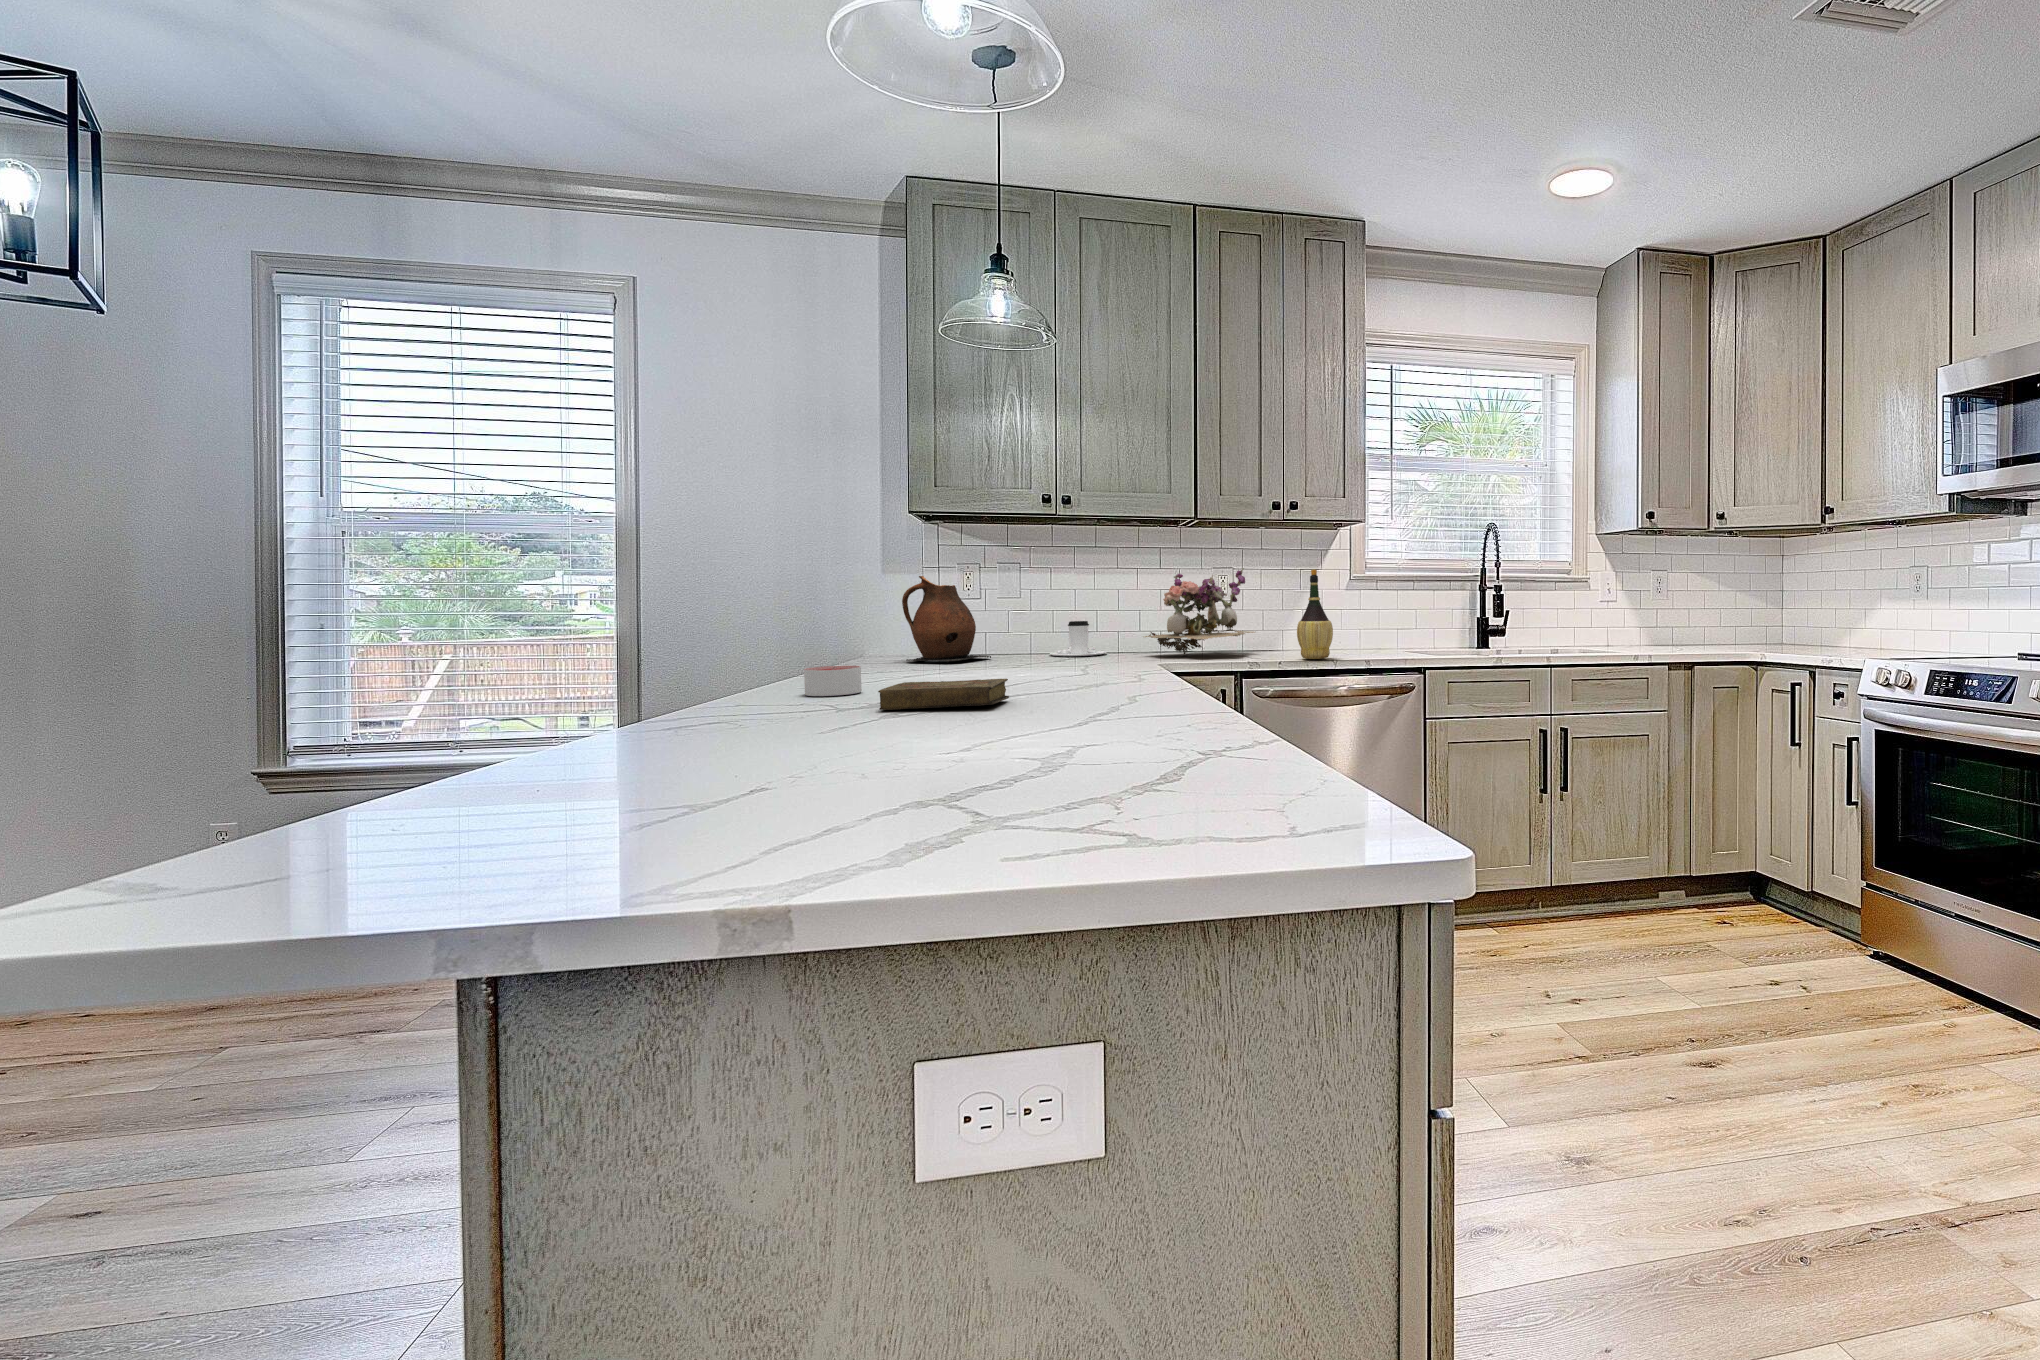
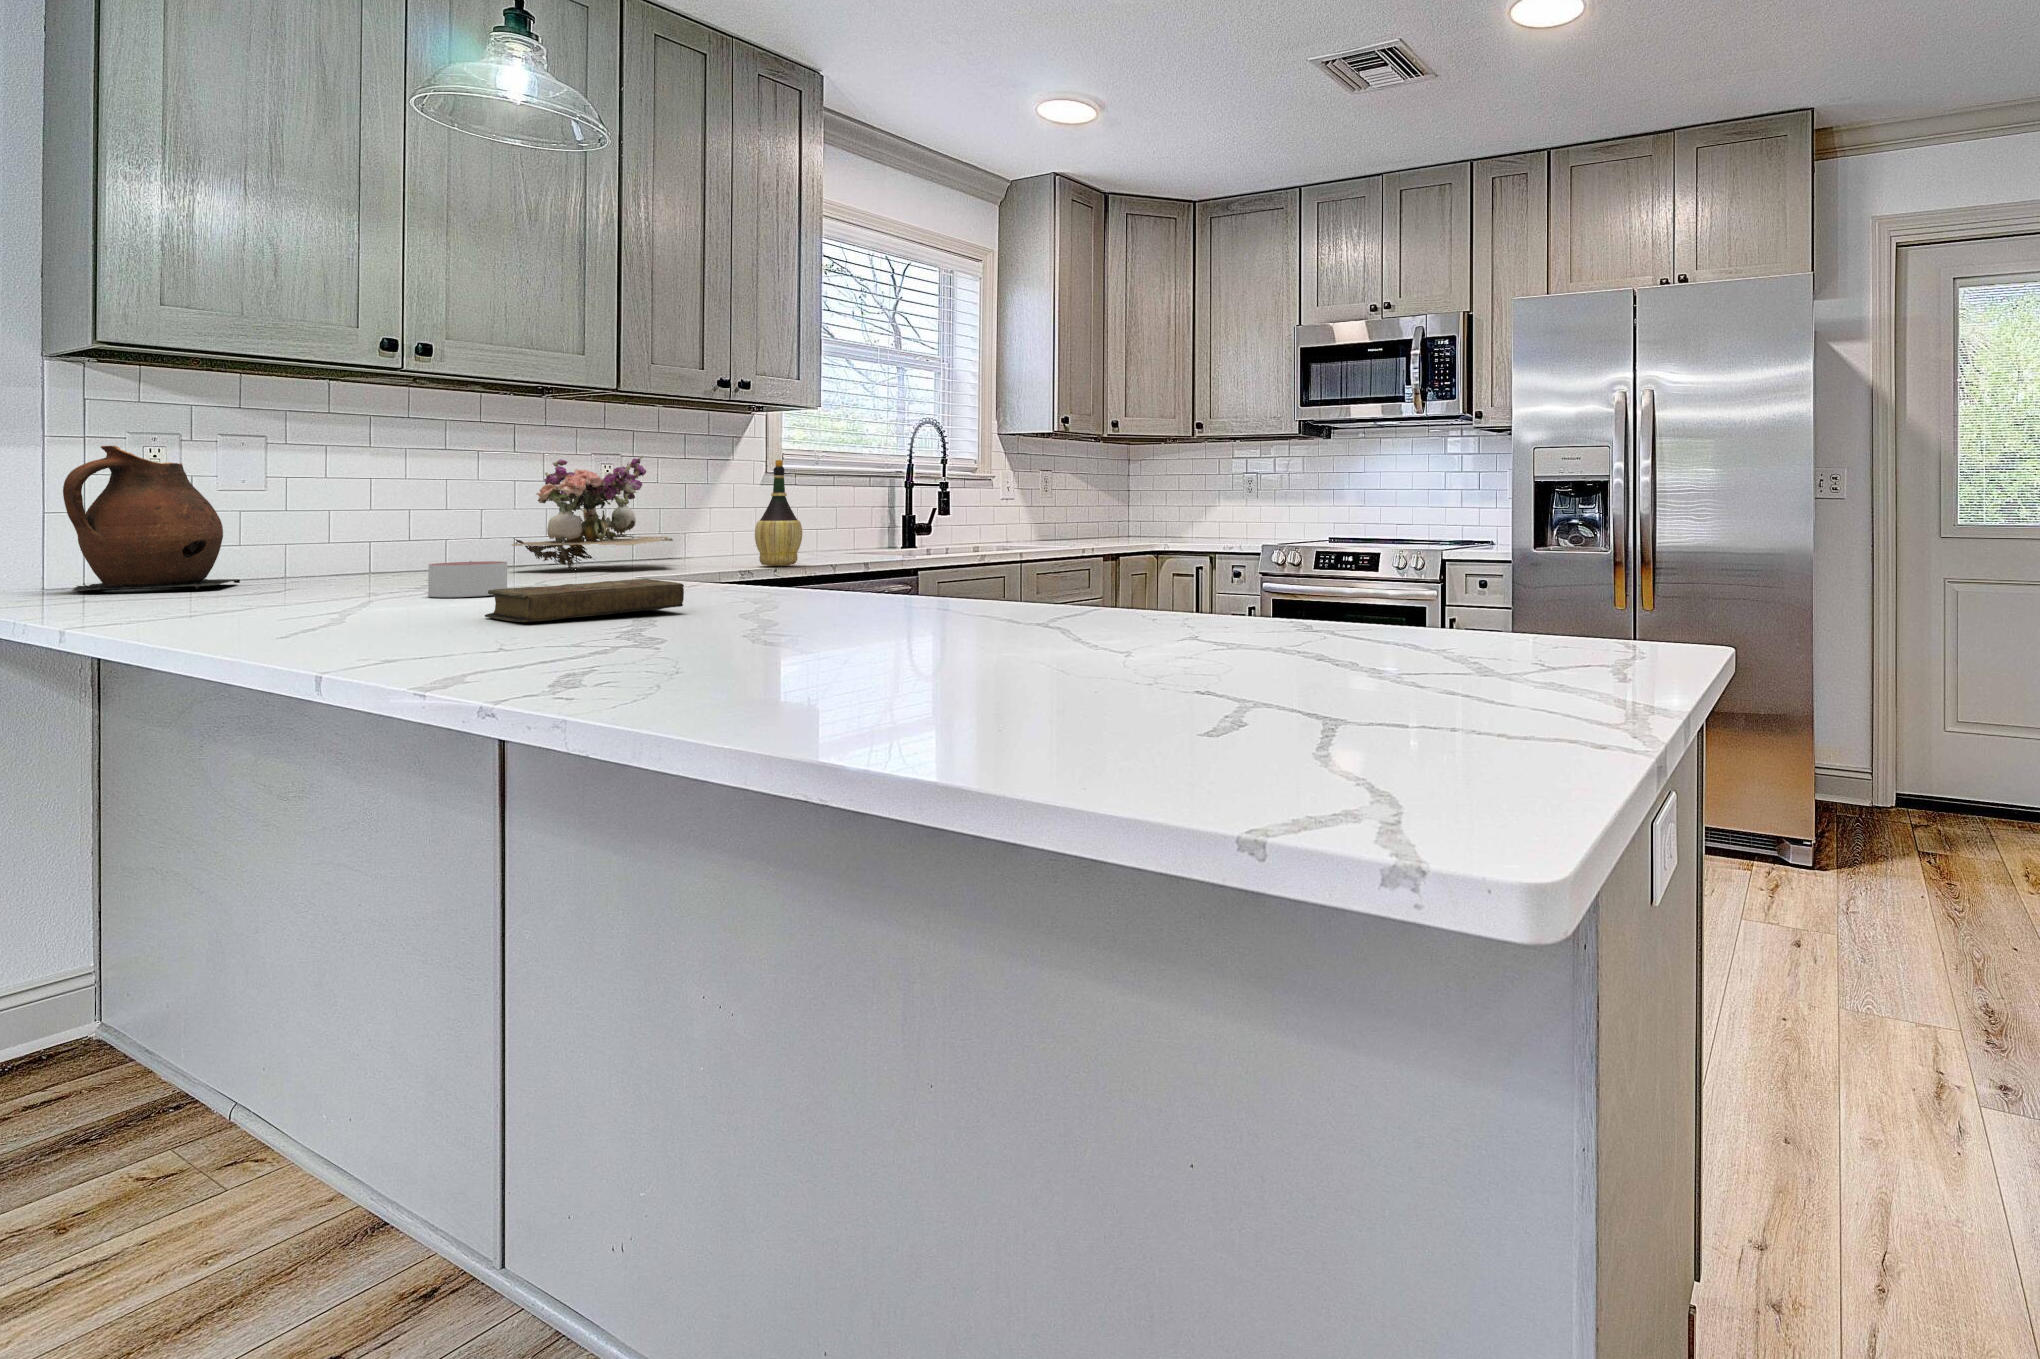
coffee cup: present [1050,621,1106,656] -> none [321,524,431,577]
candle: present [804,666,862,696] -> present [428,561,507,597]

